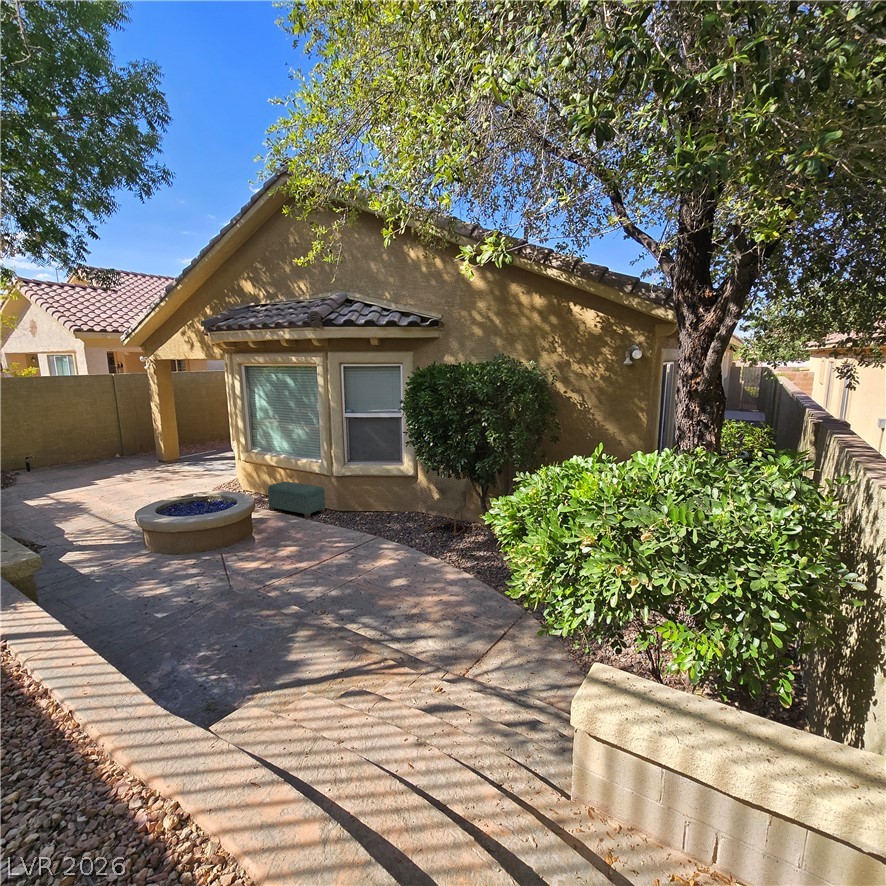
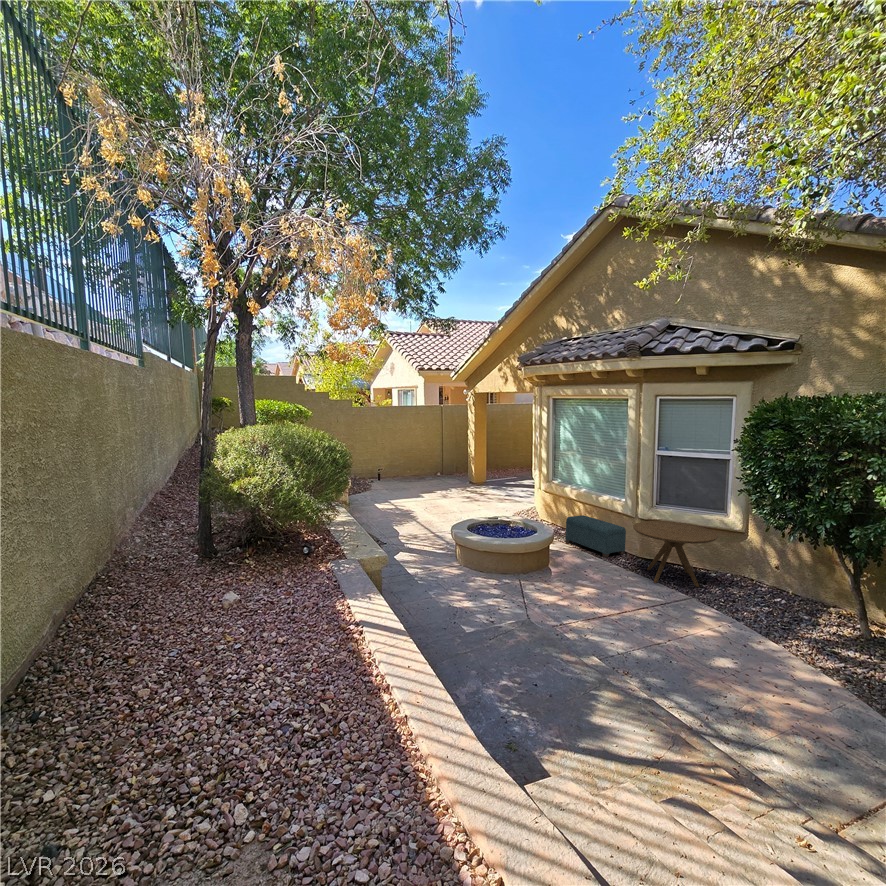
dining table: none [328,476,396,532] -> present [633,521,718,587]
chair: present [425,476,469,536] -> none [758,536,830,619]

